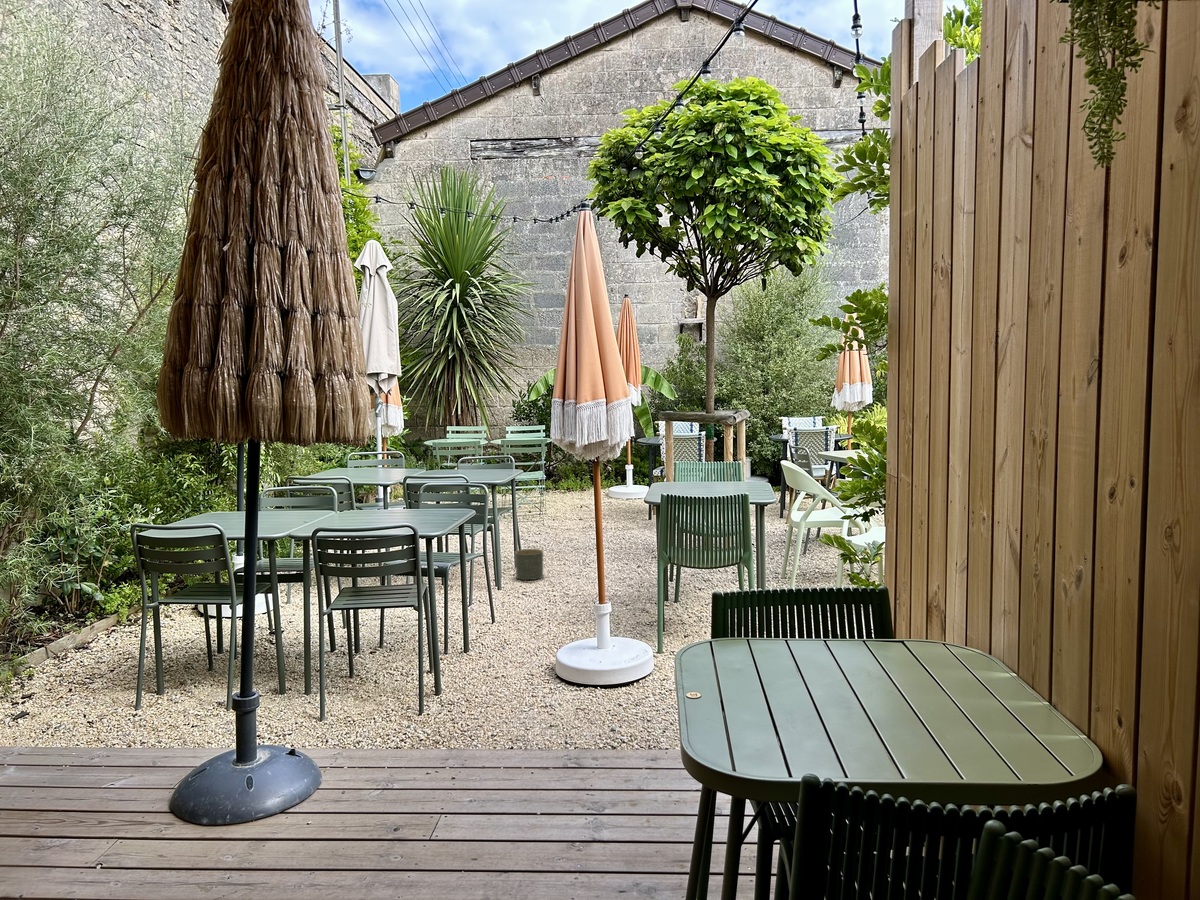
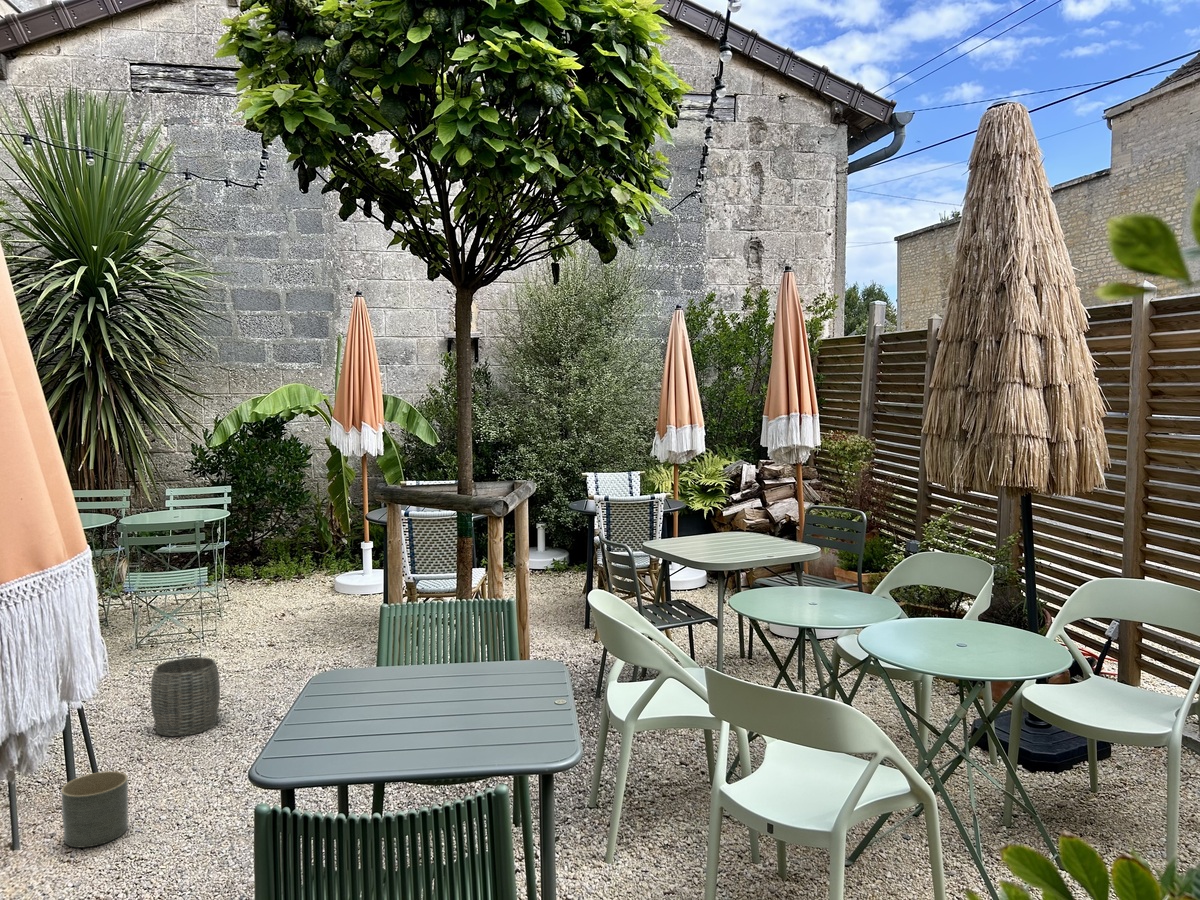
woven basket: none [532,511,567,550] -> present [151,657,220,736]

